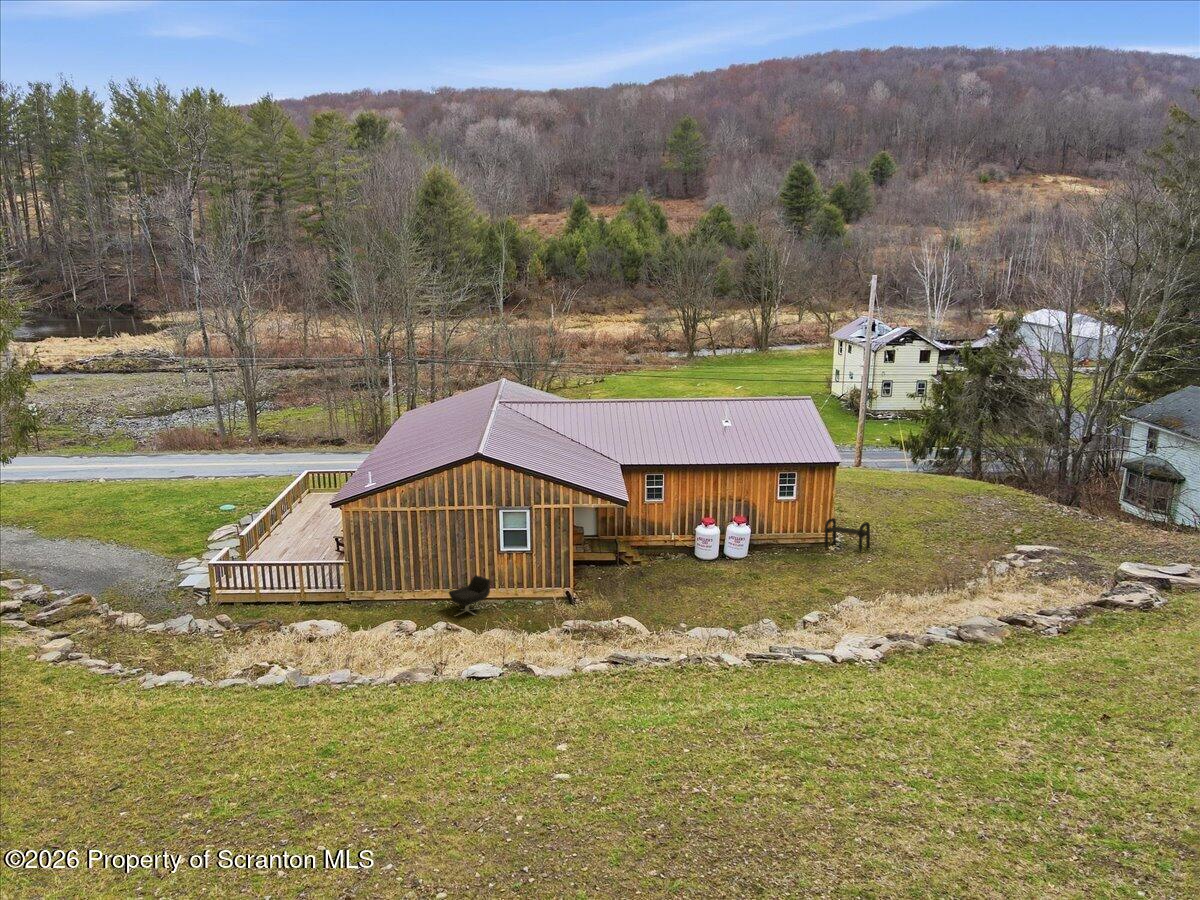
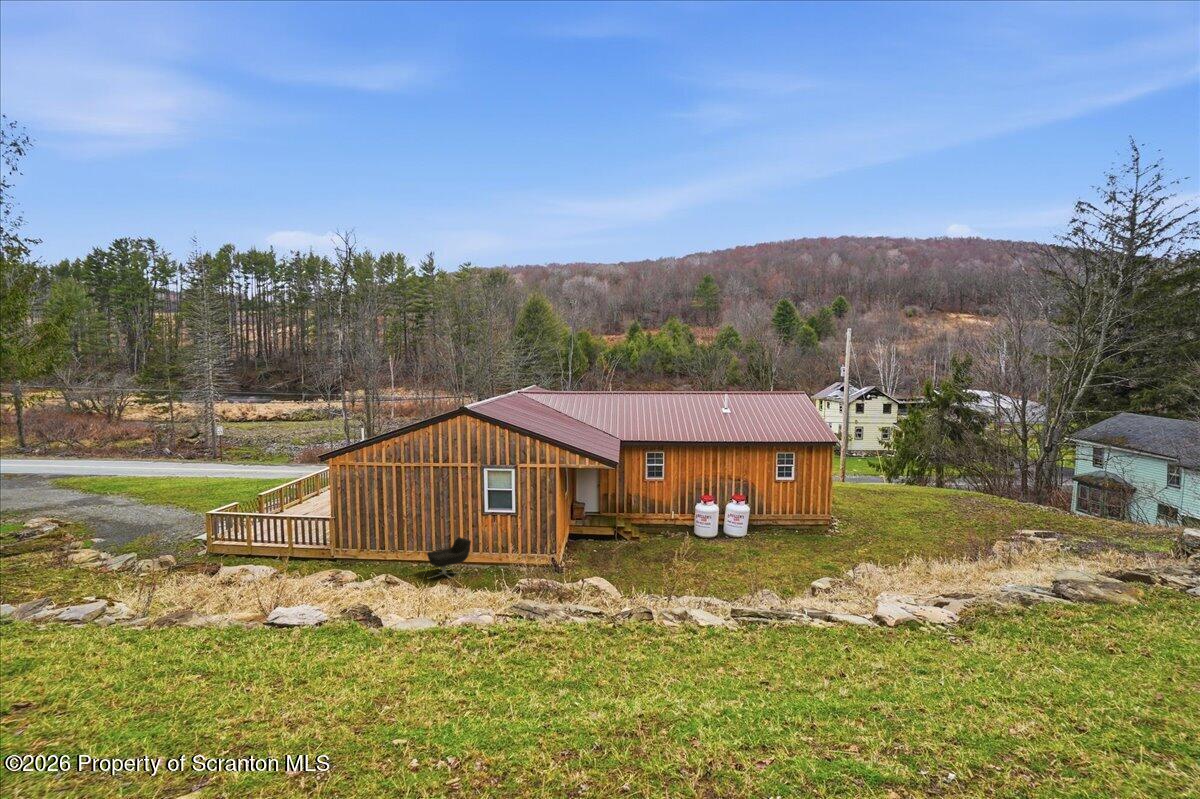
bench: present [825,518,870,553] -> none [827,499,877,533]

